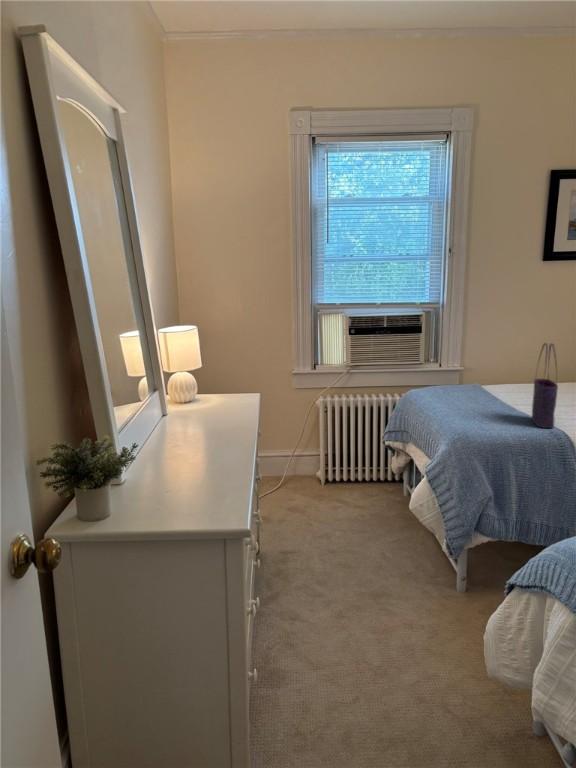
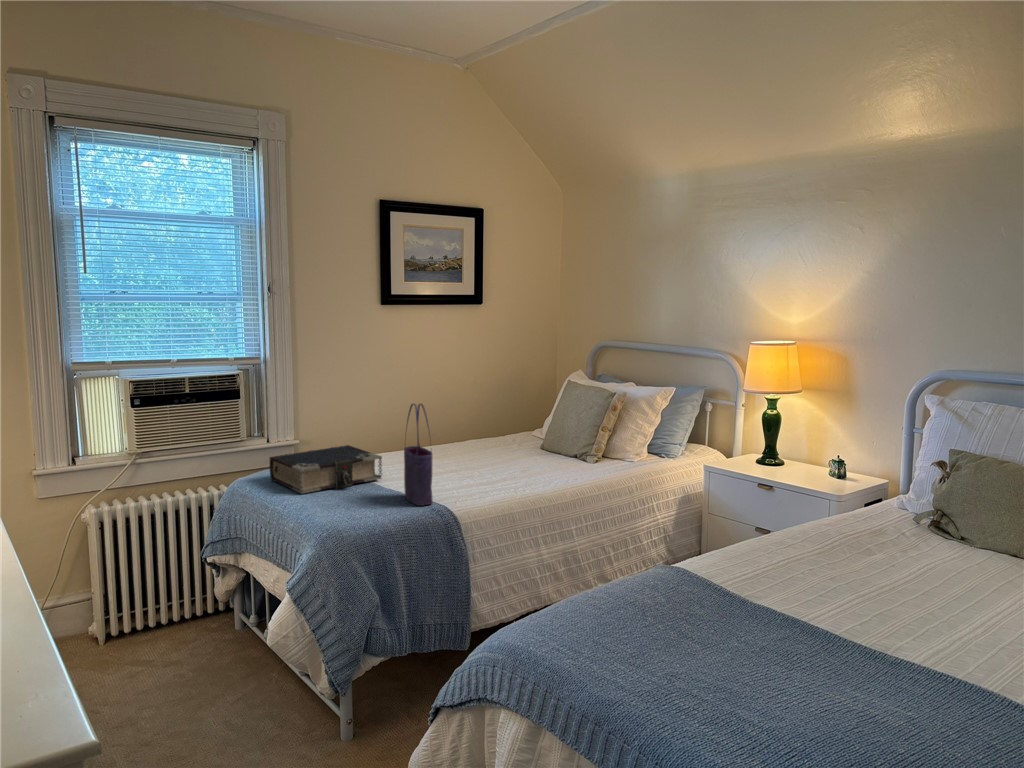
book: none [432,374,520,406] -> present [270,445,382,494]

